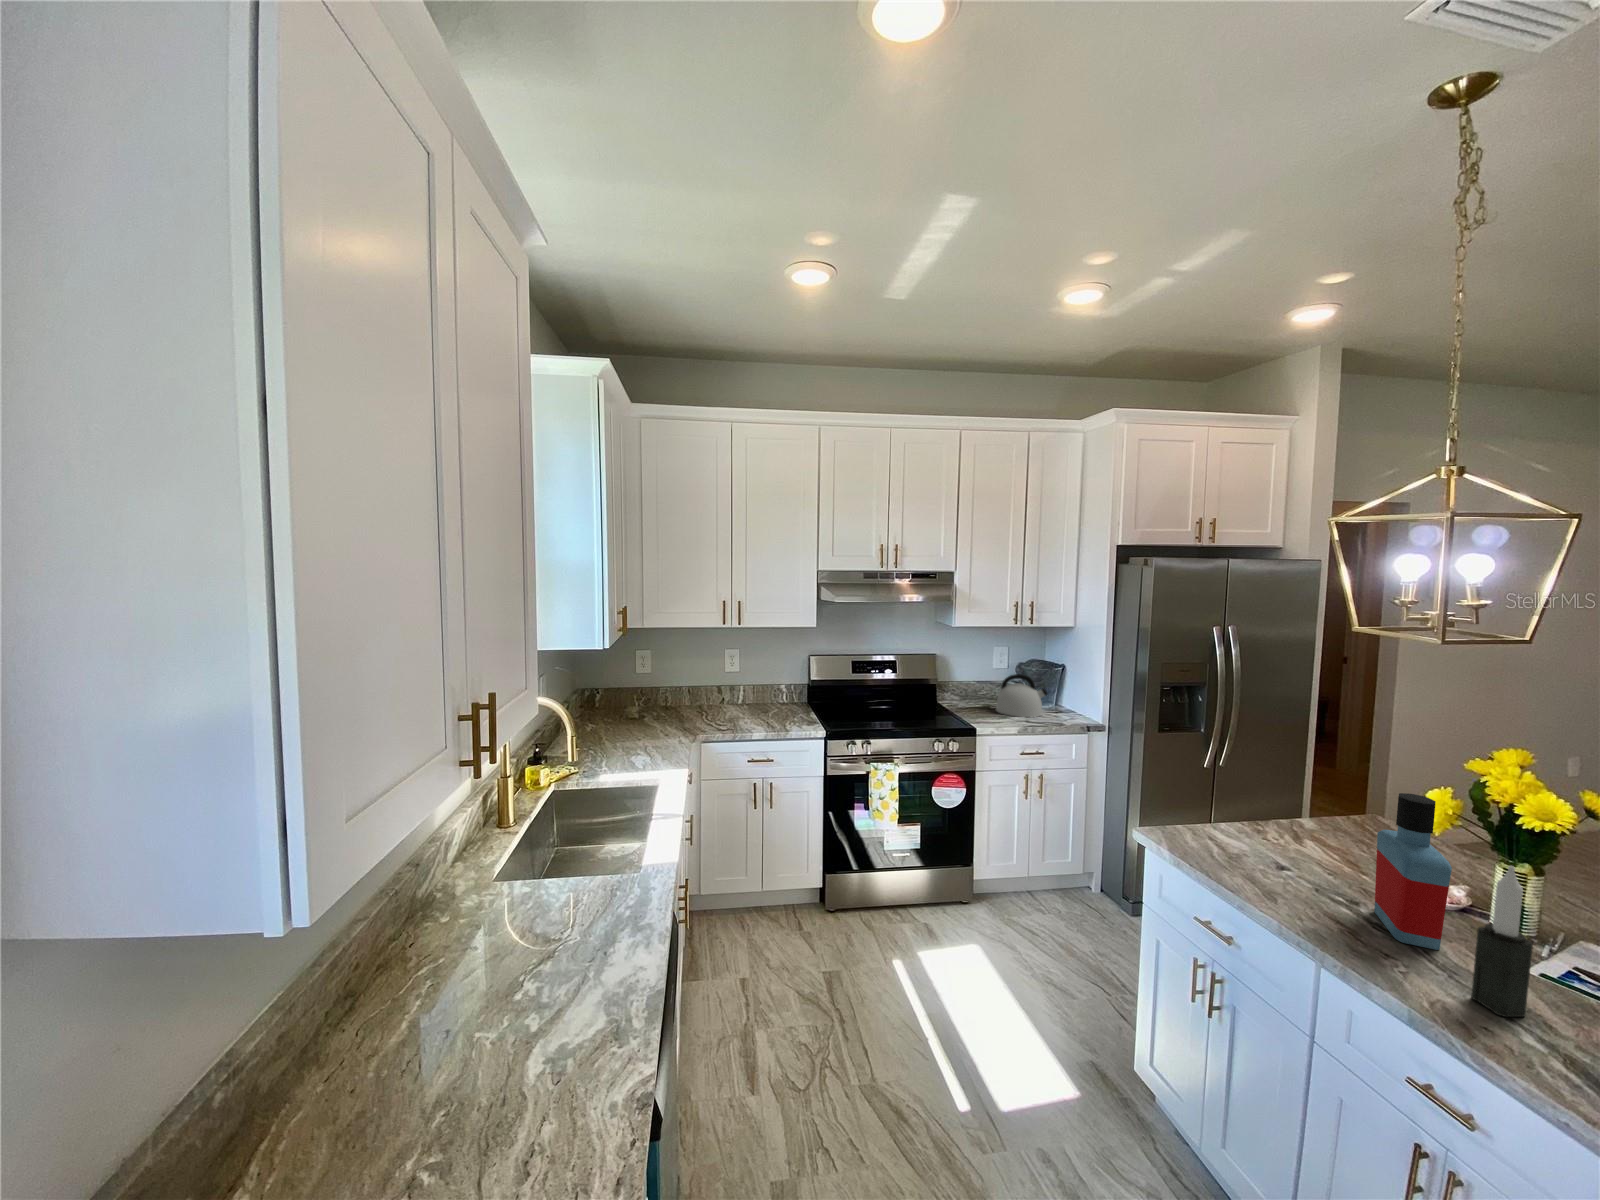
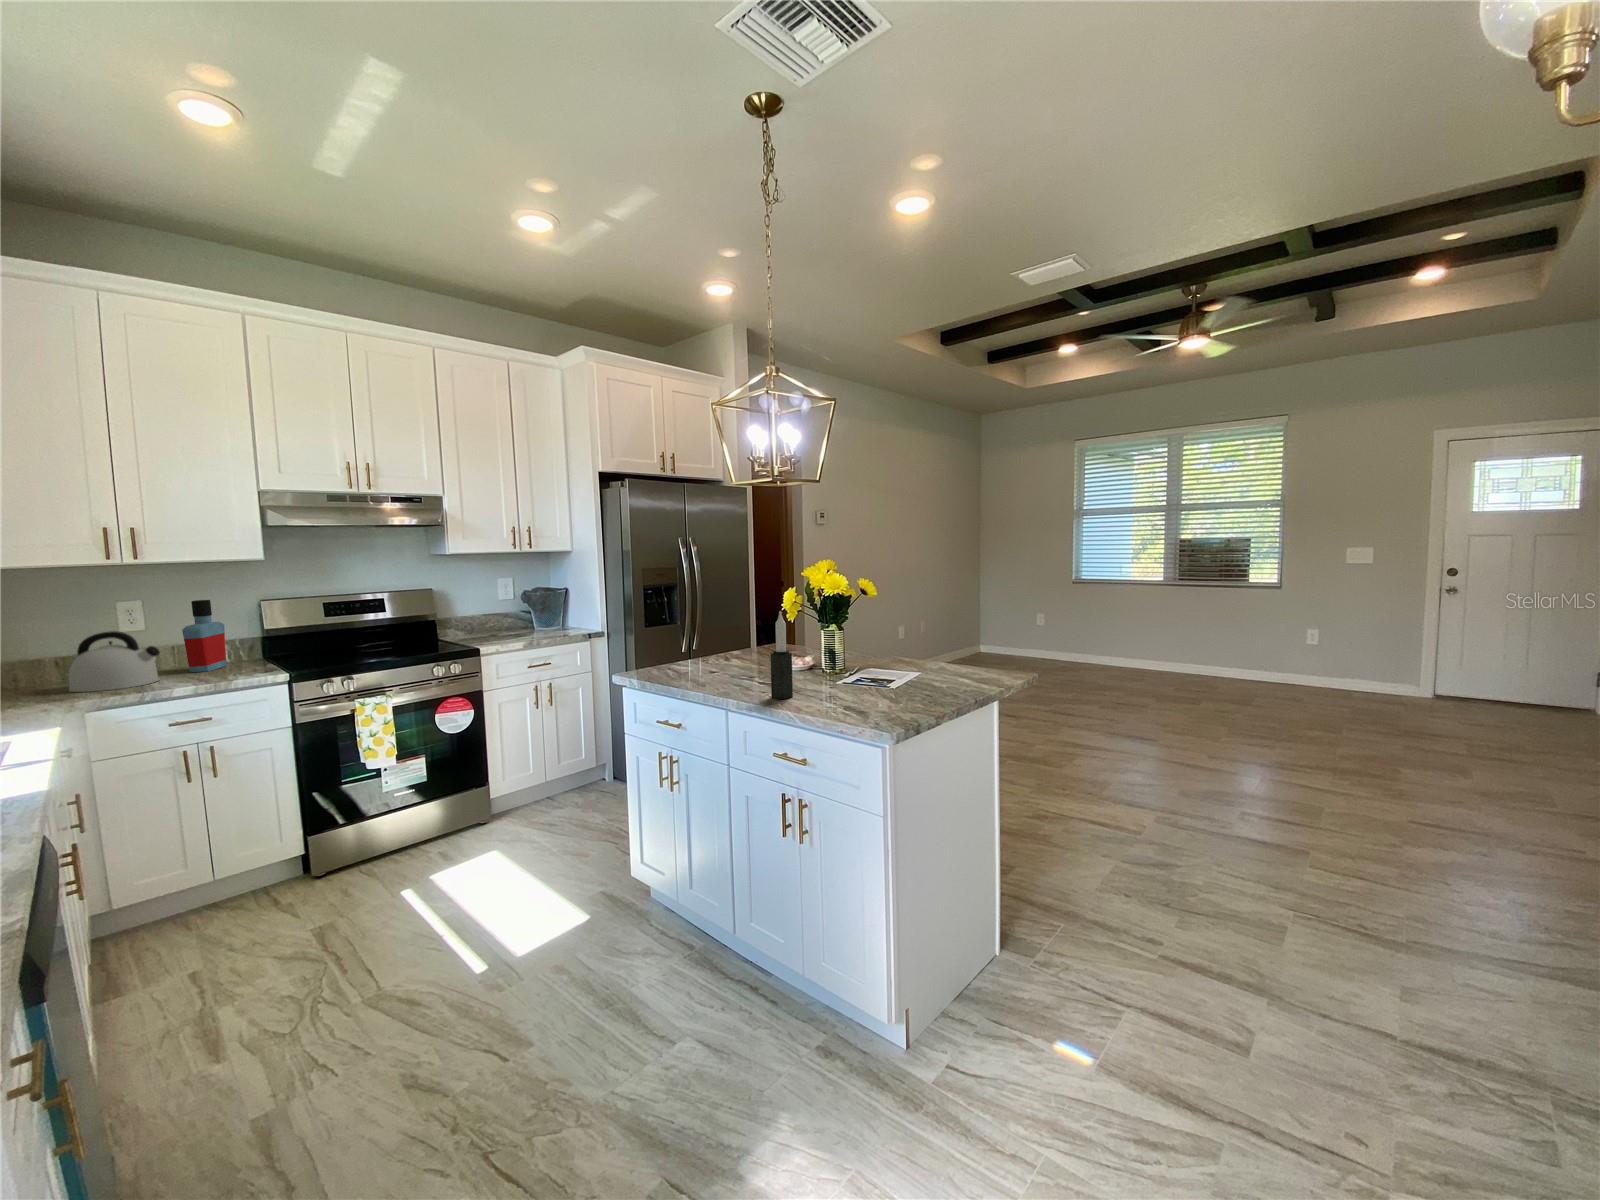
kettle: present [996,674,1048,717] -> present [69,631,160,692]
bottle: present [1374,793,1452,950] -> present [182,600,226,672]

